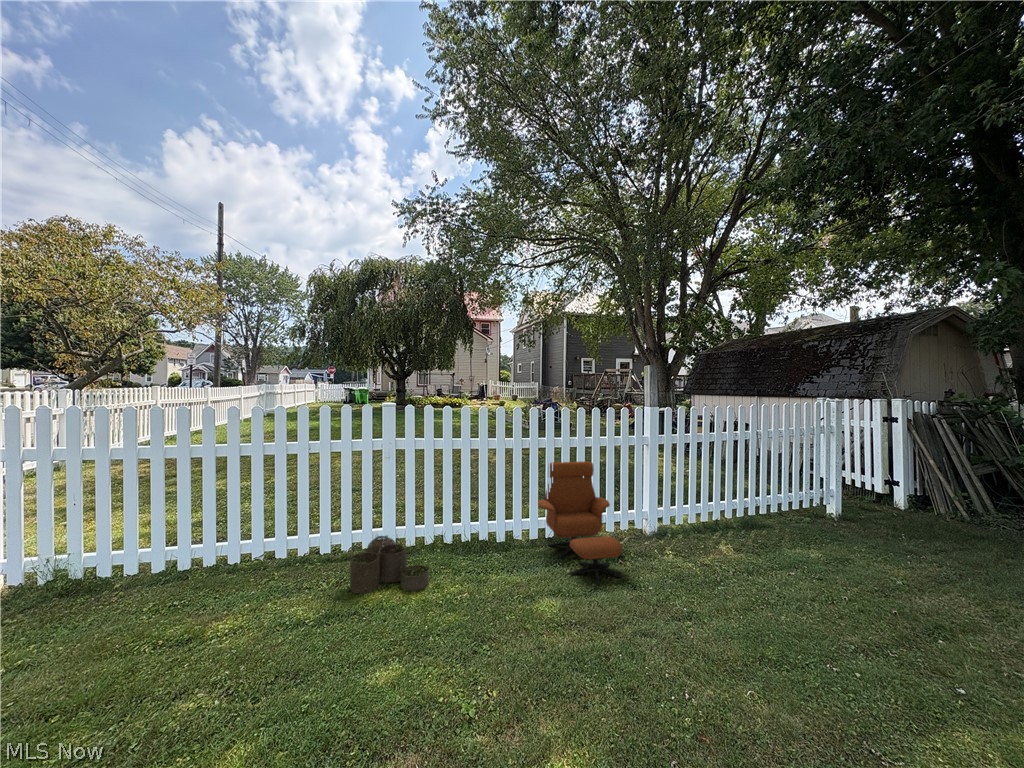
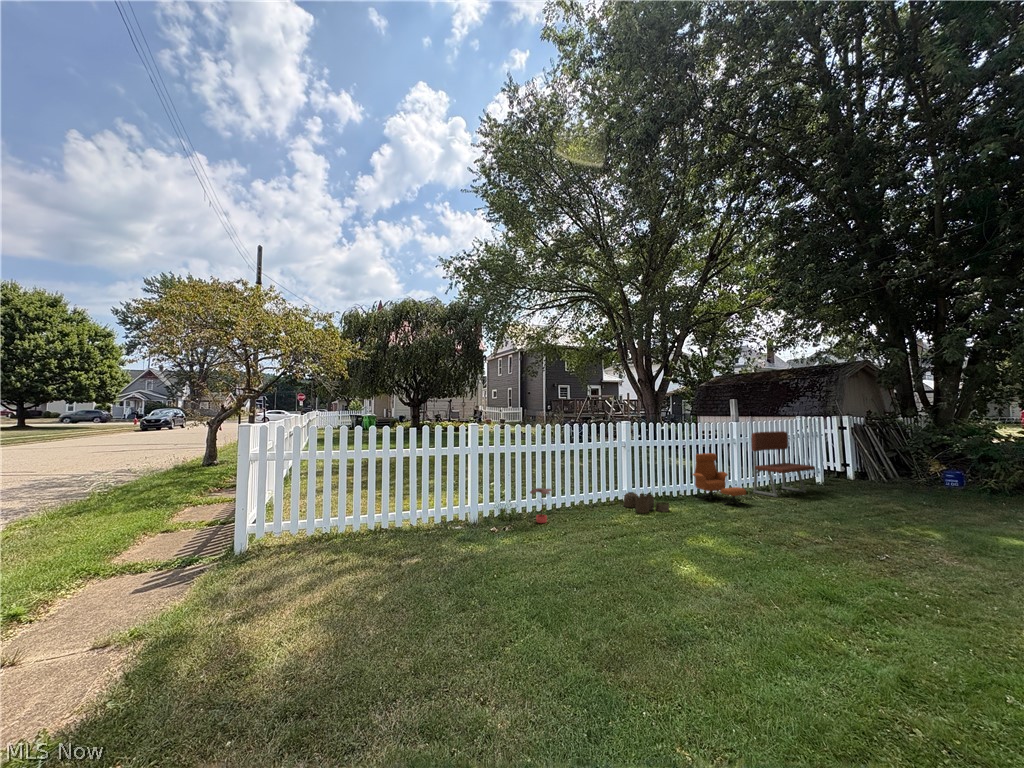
bench: none [677,423,804,554] -> present [751,431,815,497]
potted plant: none [43,535,120,617] -> present [530,488,552,523]

